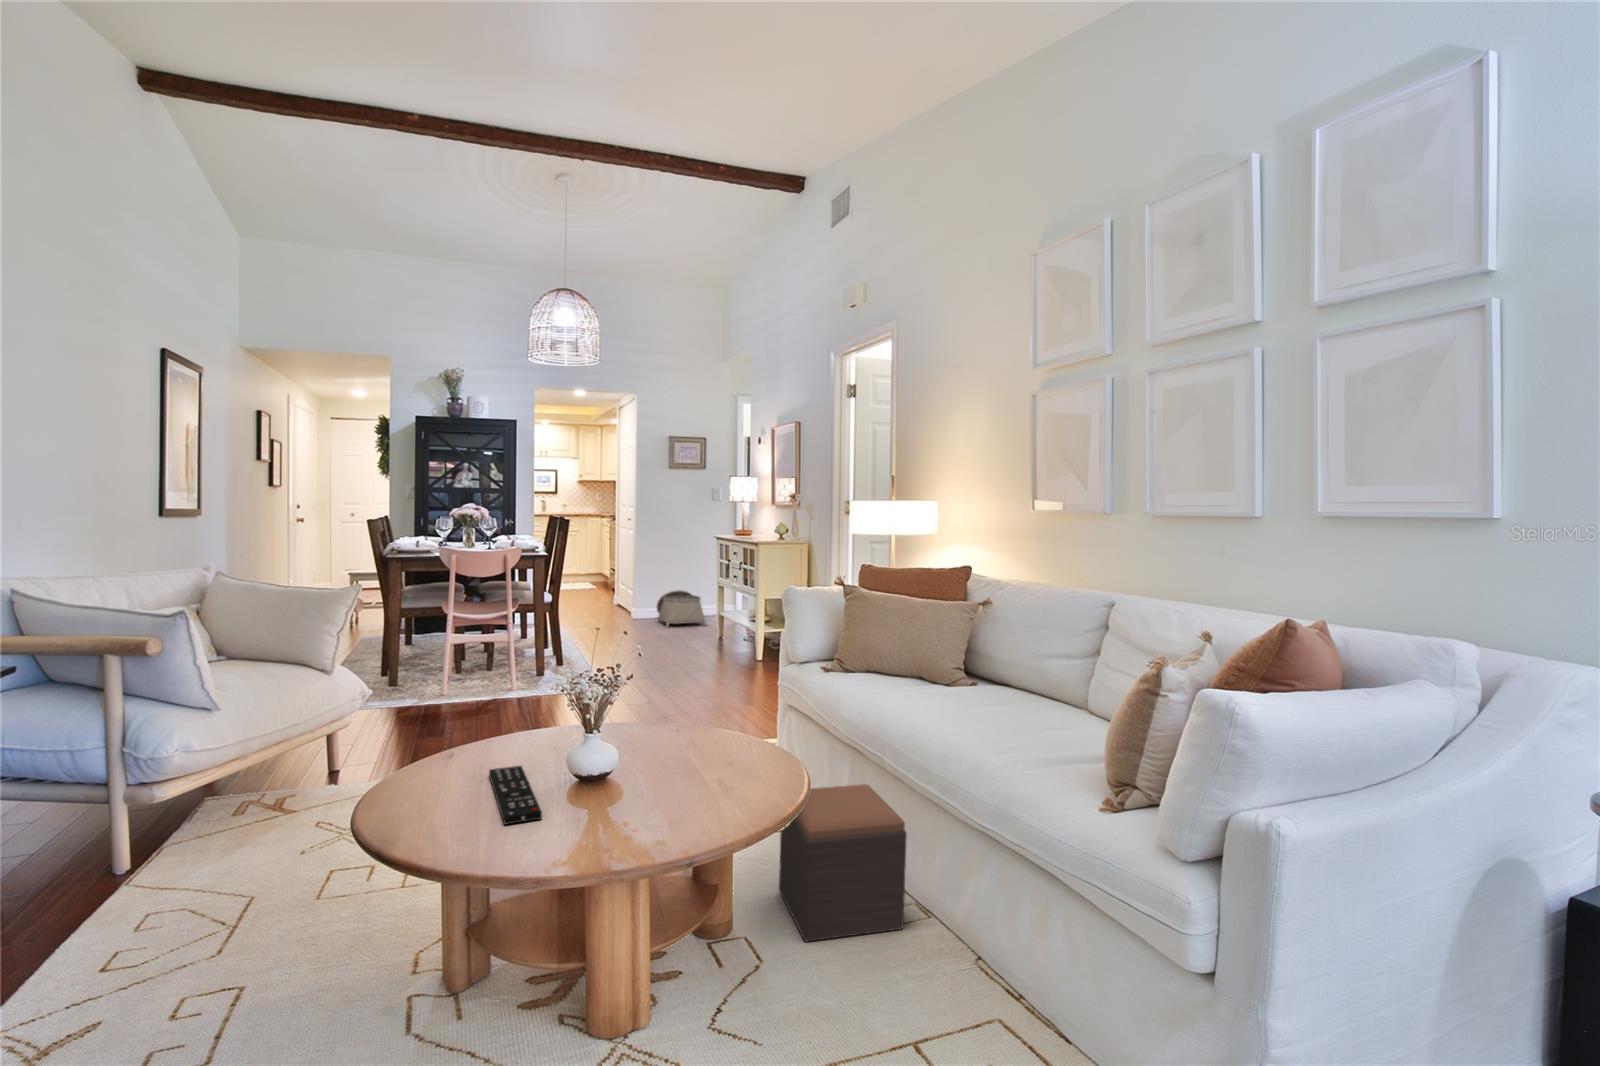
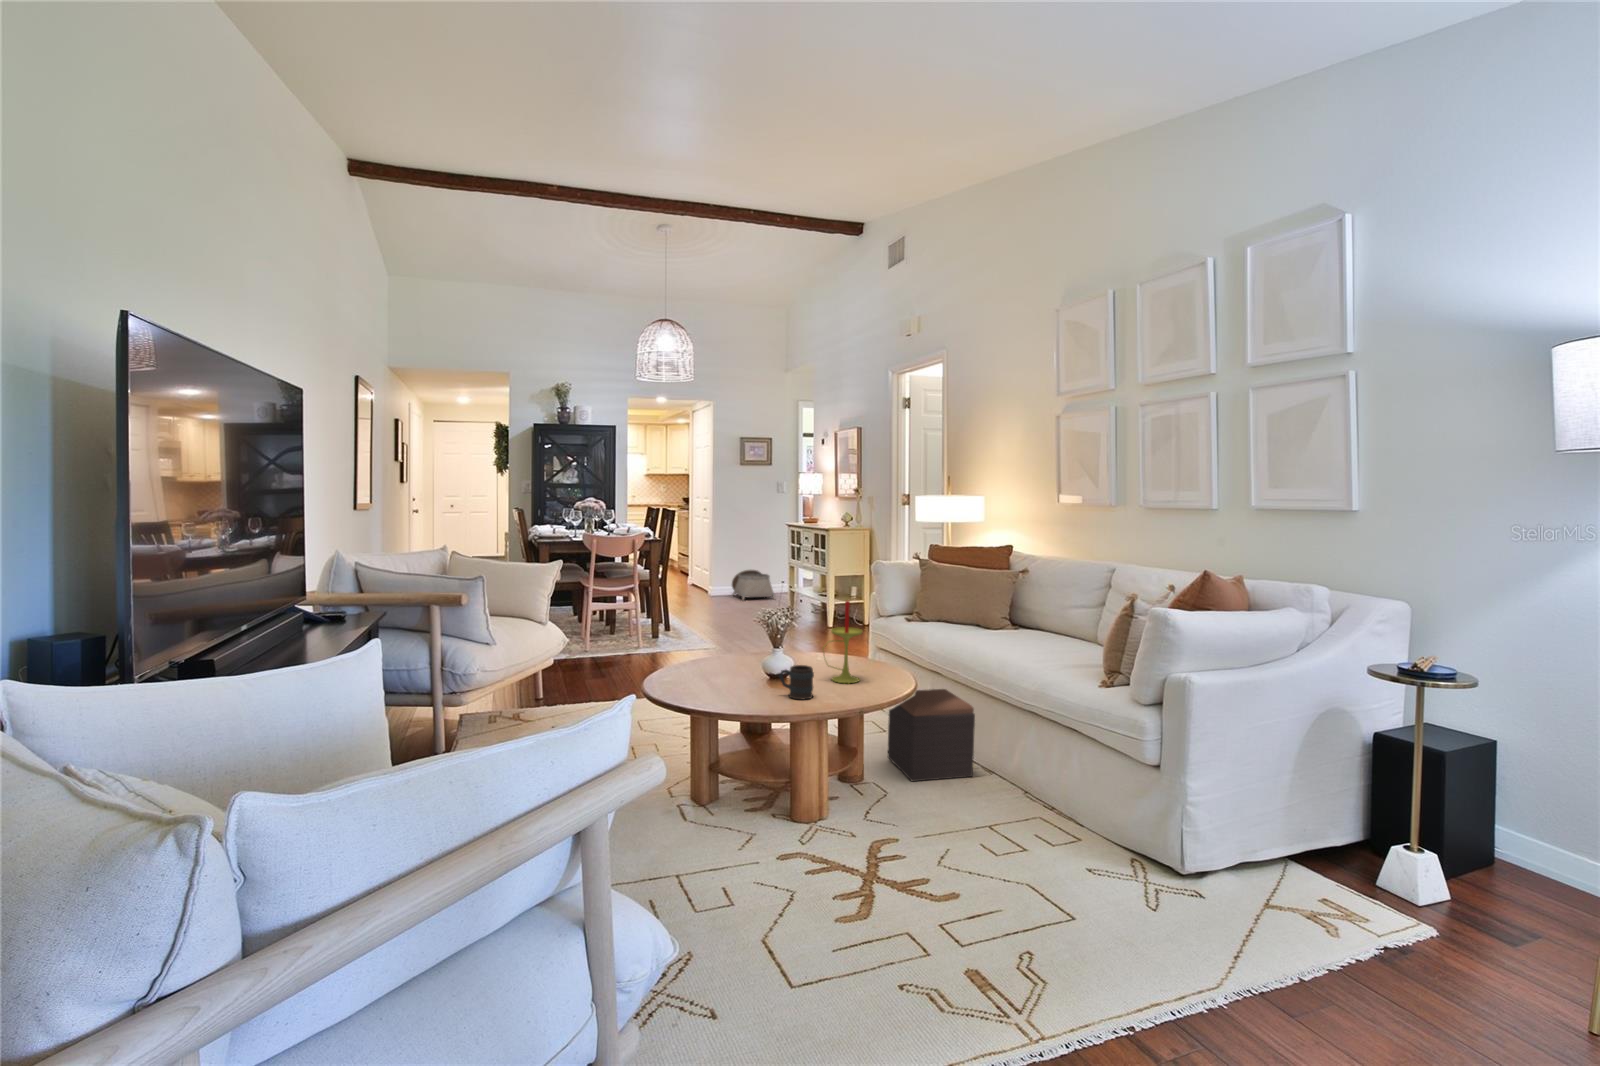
candle: none [657,656,723,795] -> present [822,601,862,683]
remote control: present [489,766,542,824] -> none [715,669,763,695]
mug: none [565,772,624,835] -> present [779,665,814,699]

